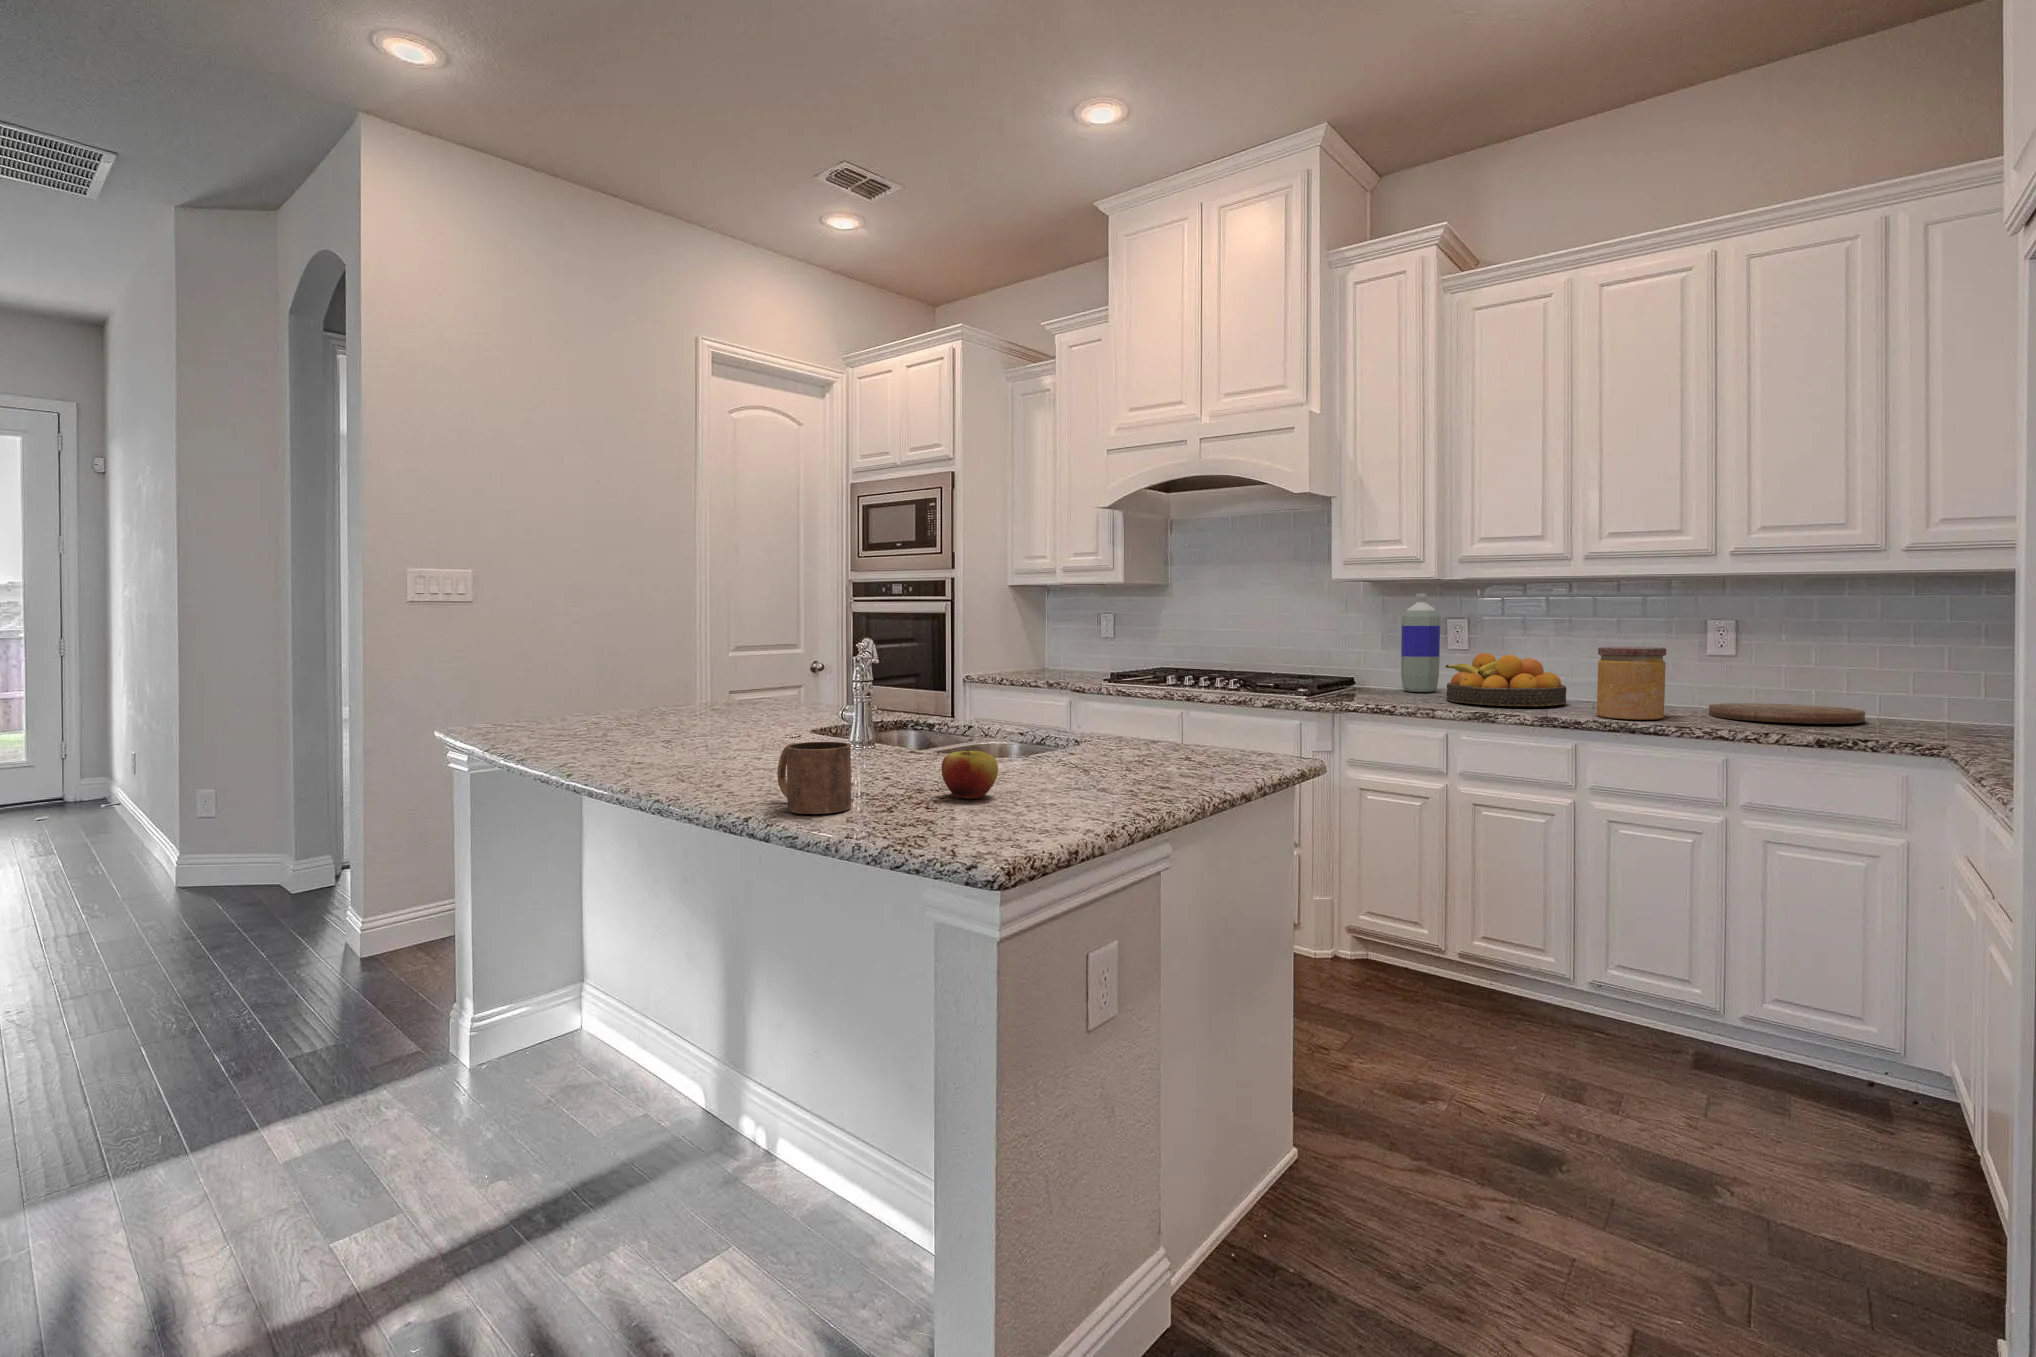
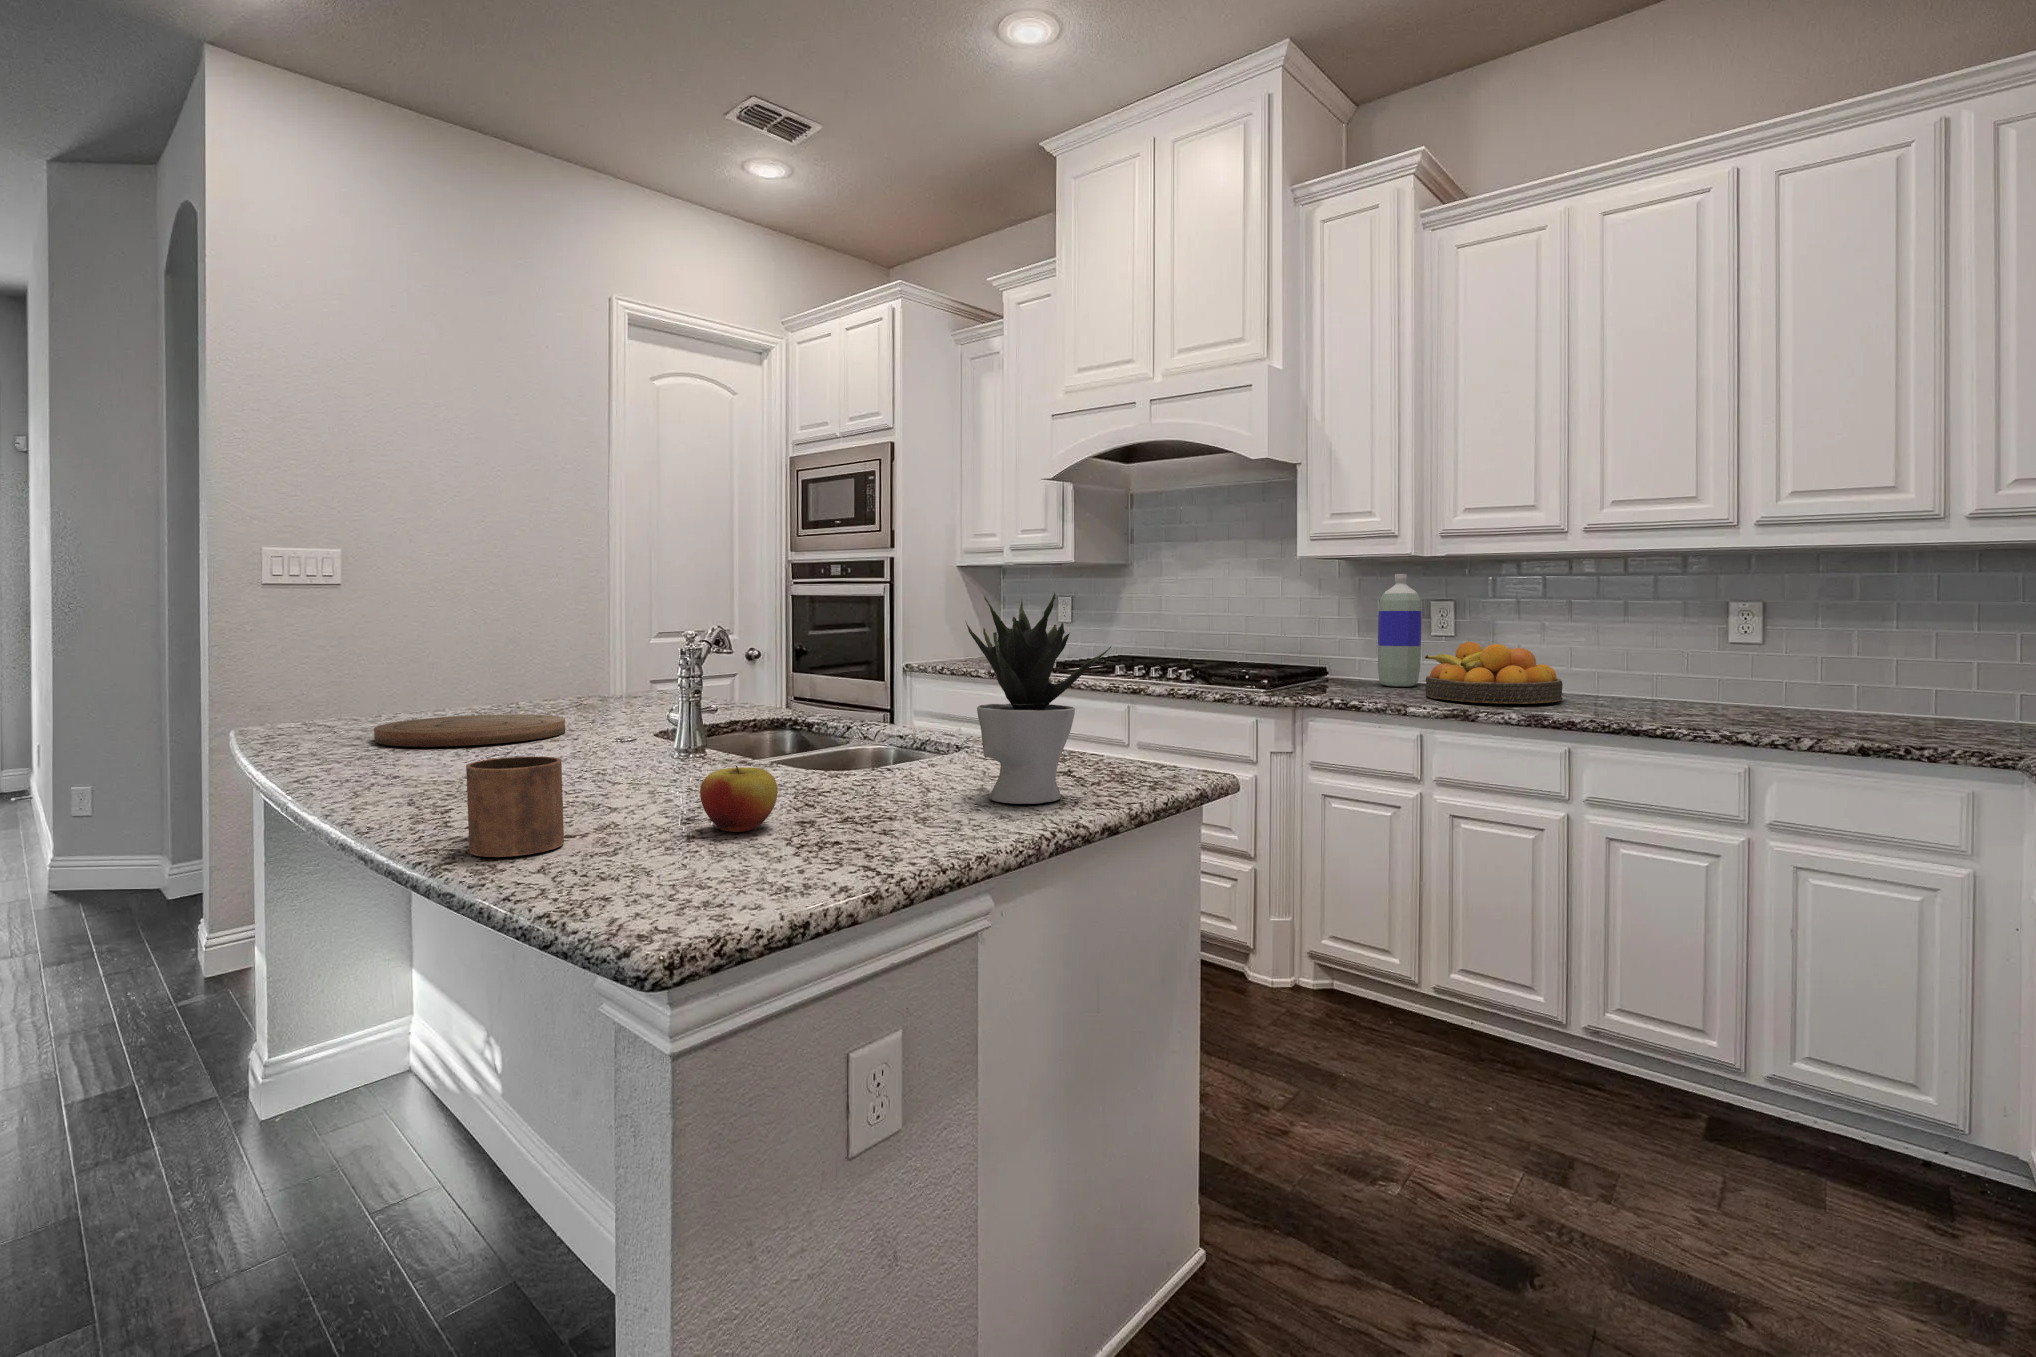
potted plant: none [1120,617,1233,780] -> present [966,593,1111,804]
jar: present [1597,647,1666,720] -> none [1595,634,1678,720]
cutting board: present [1709,703,1865,724] -> present [374,714,565,747]

